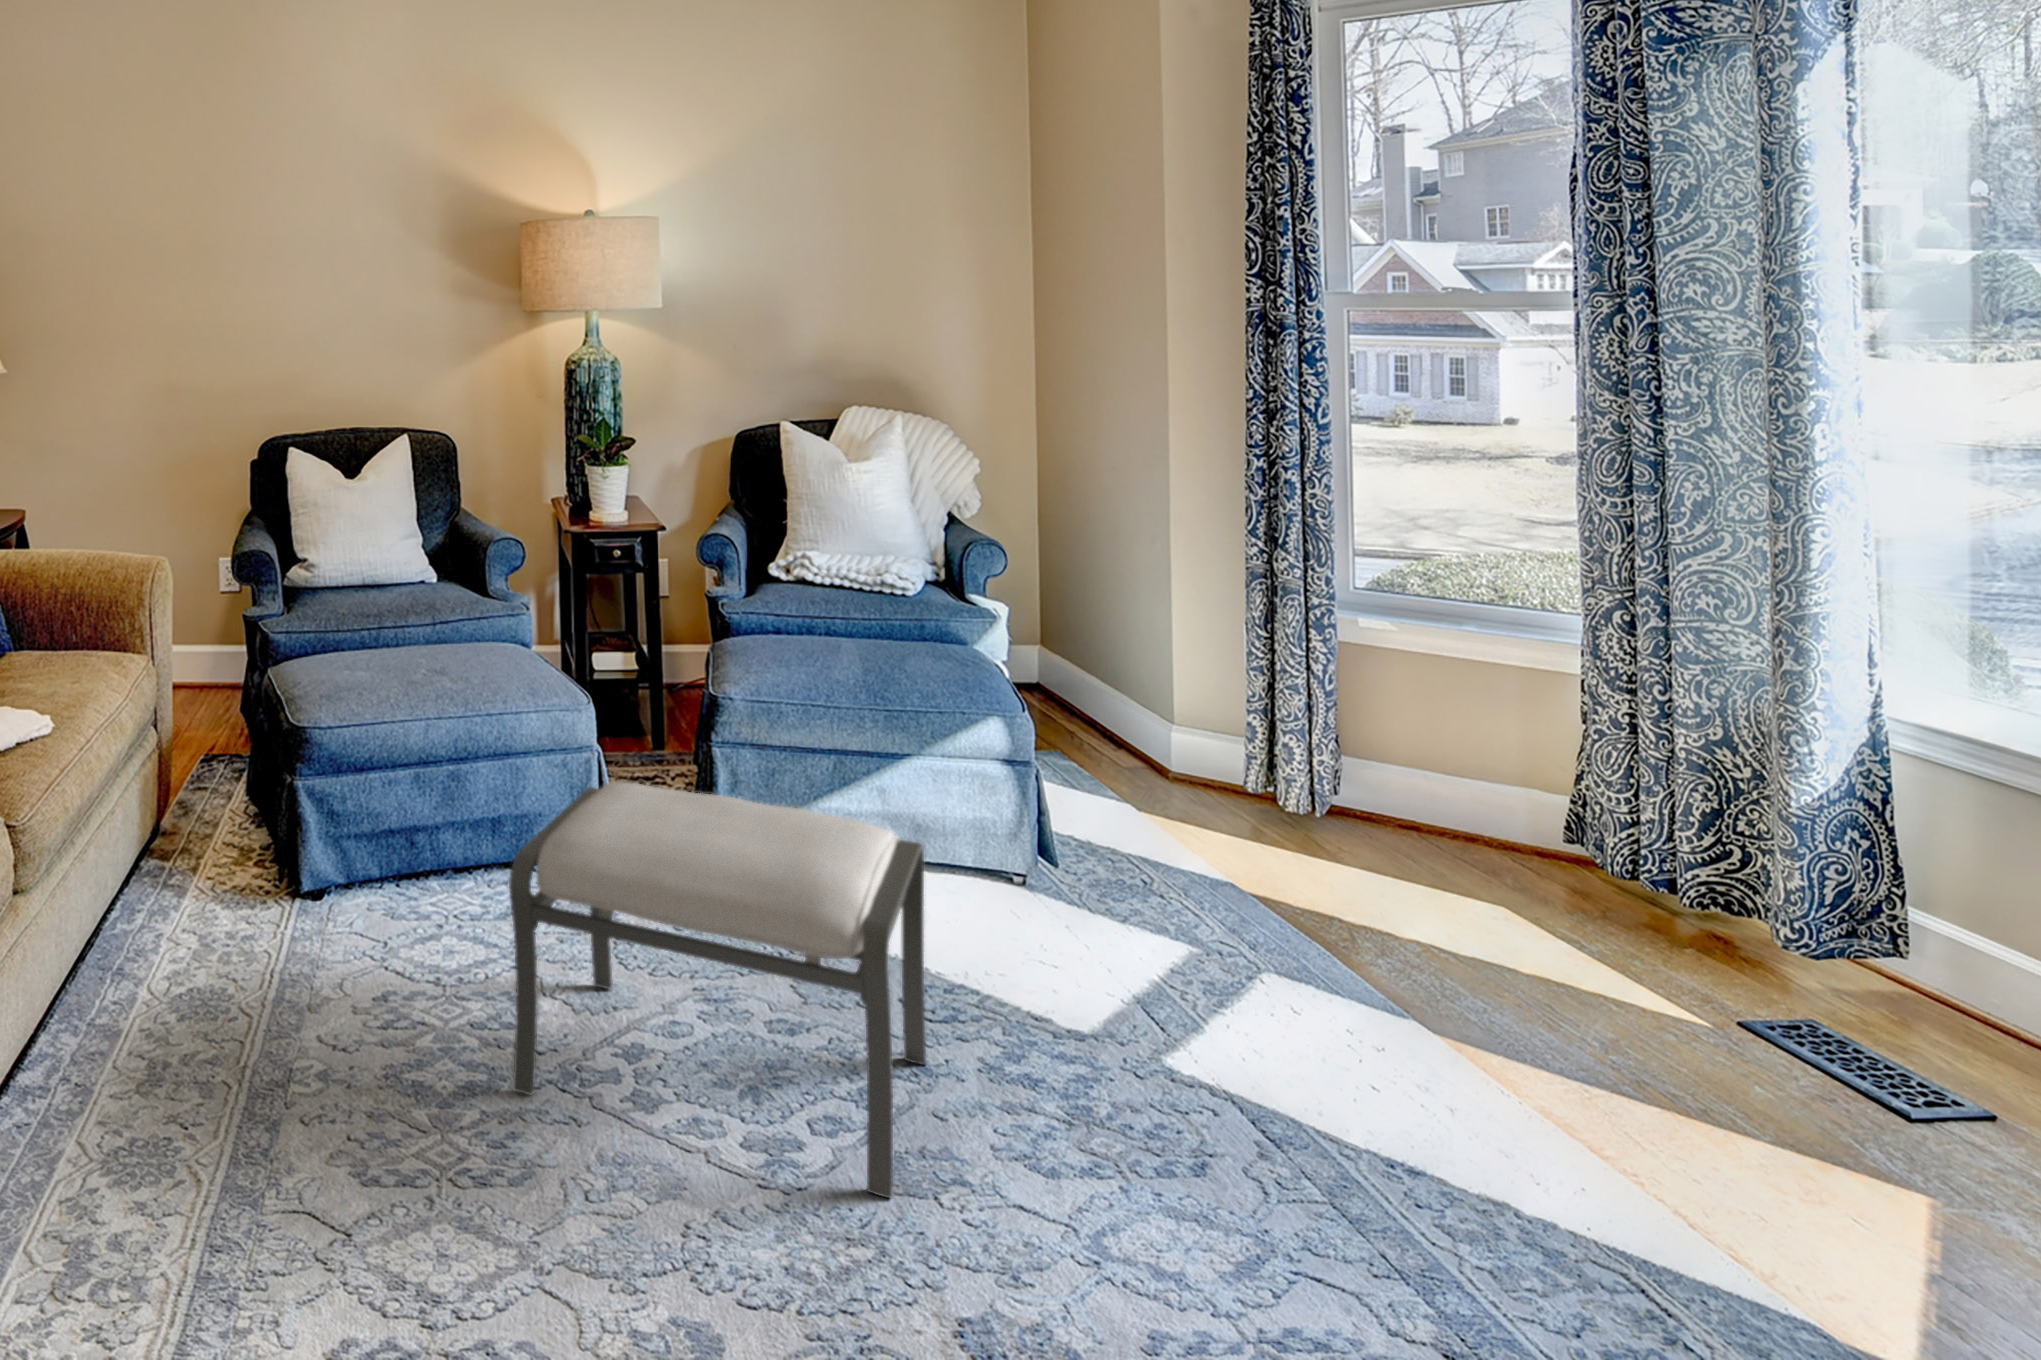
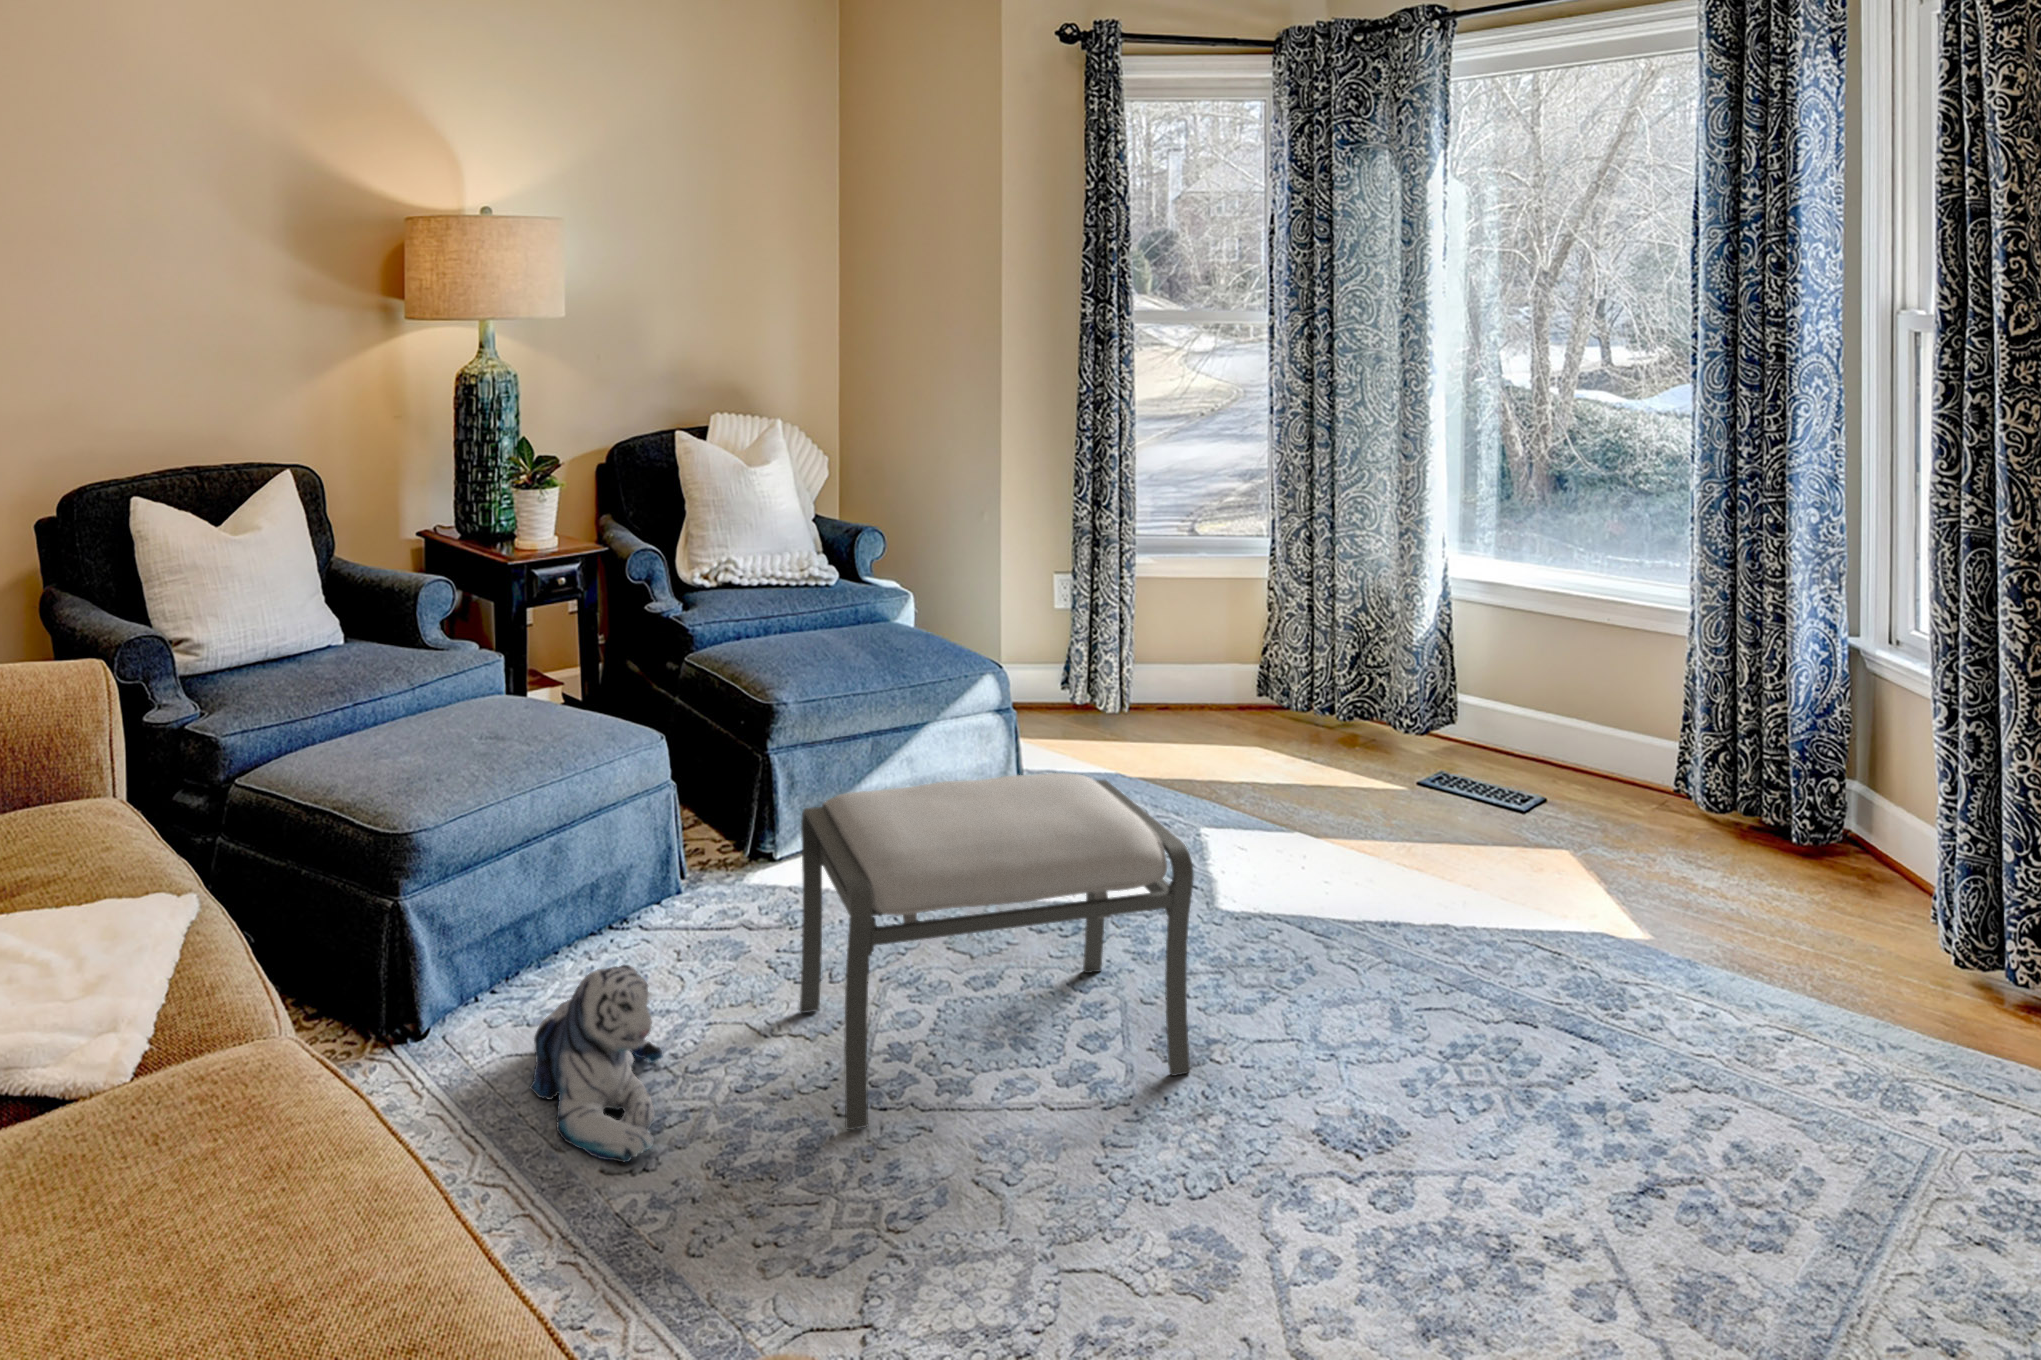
plush toy: none [323,873,449,1037] -> present [530,965,662,1163]

